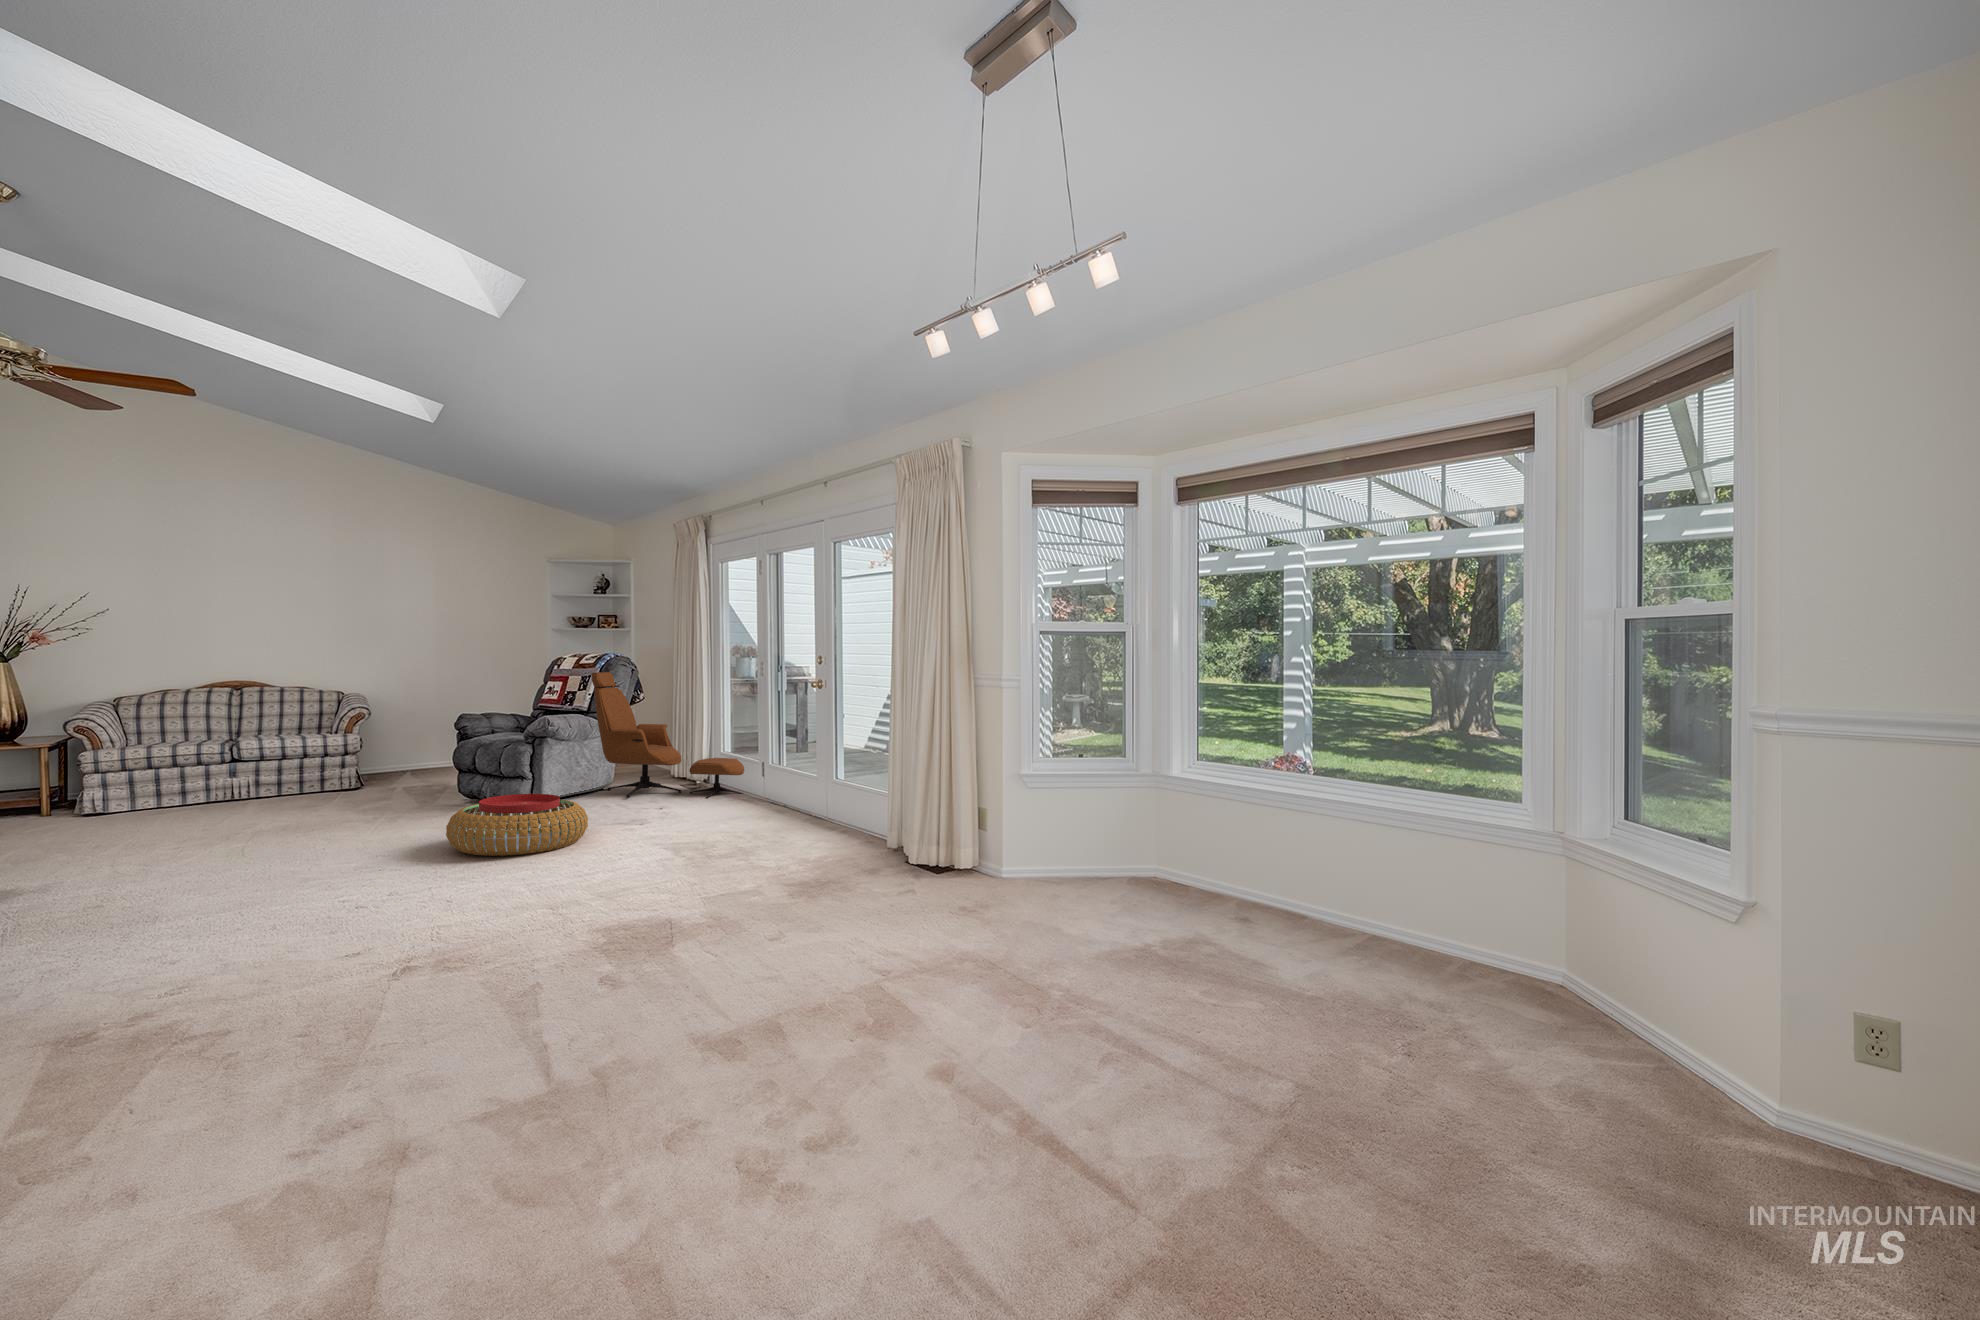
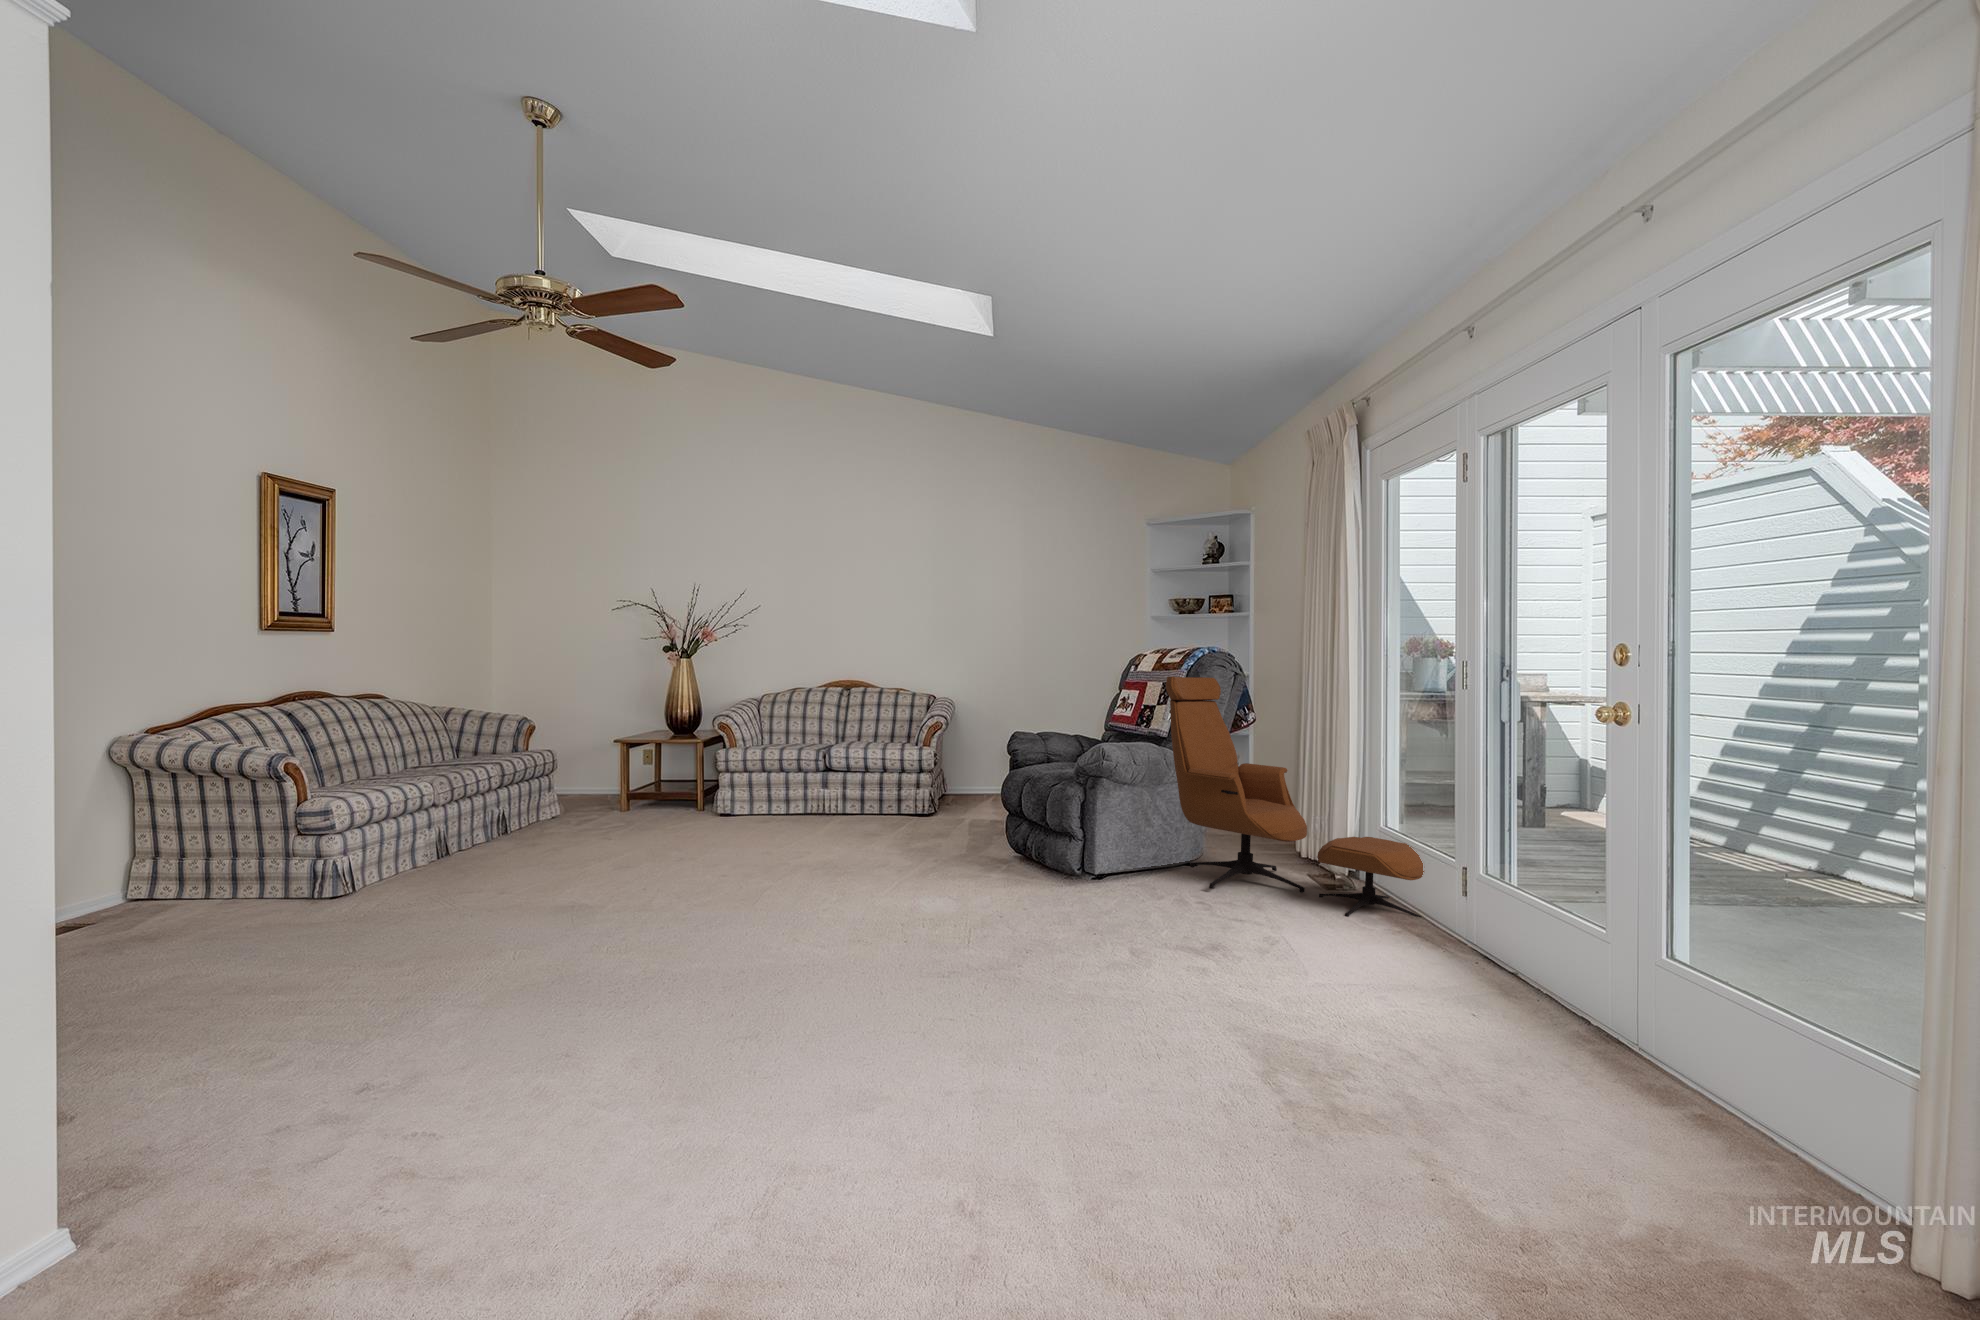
pouf: present [446,794,588,856] -> none [875,872,1095,1001]

